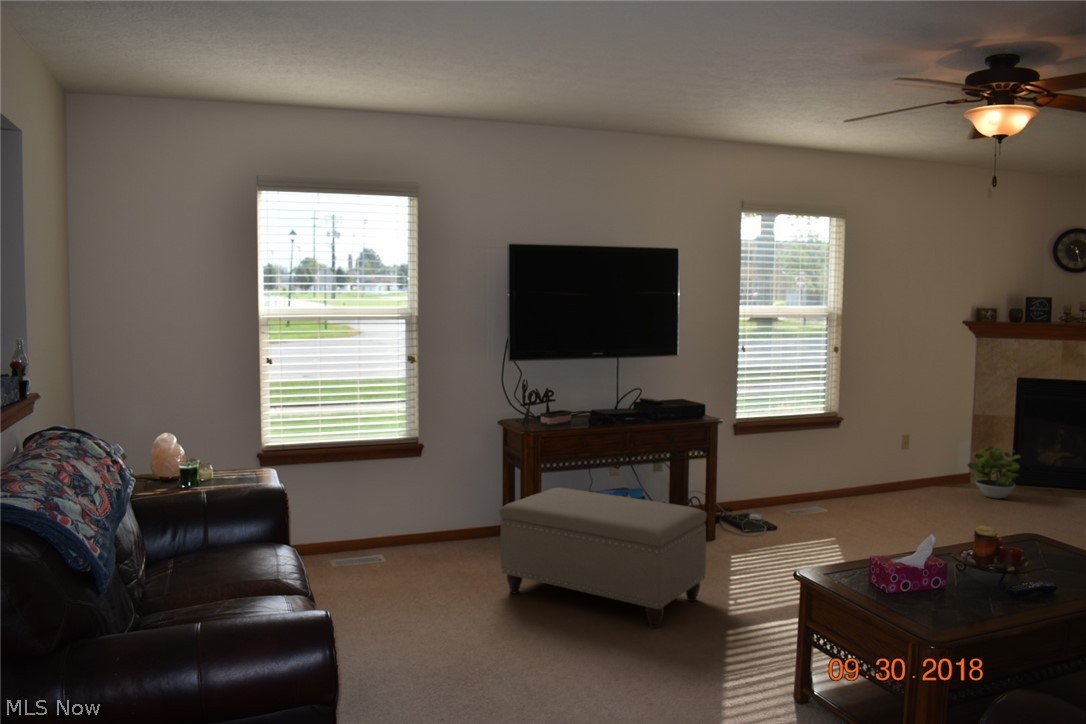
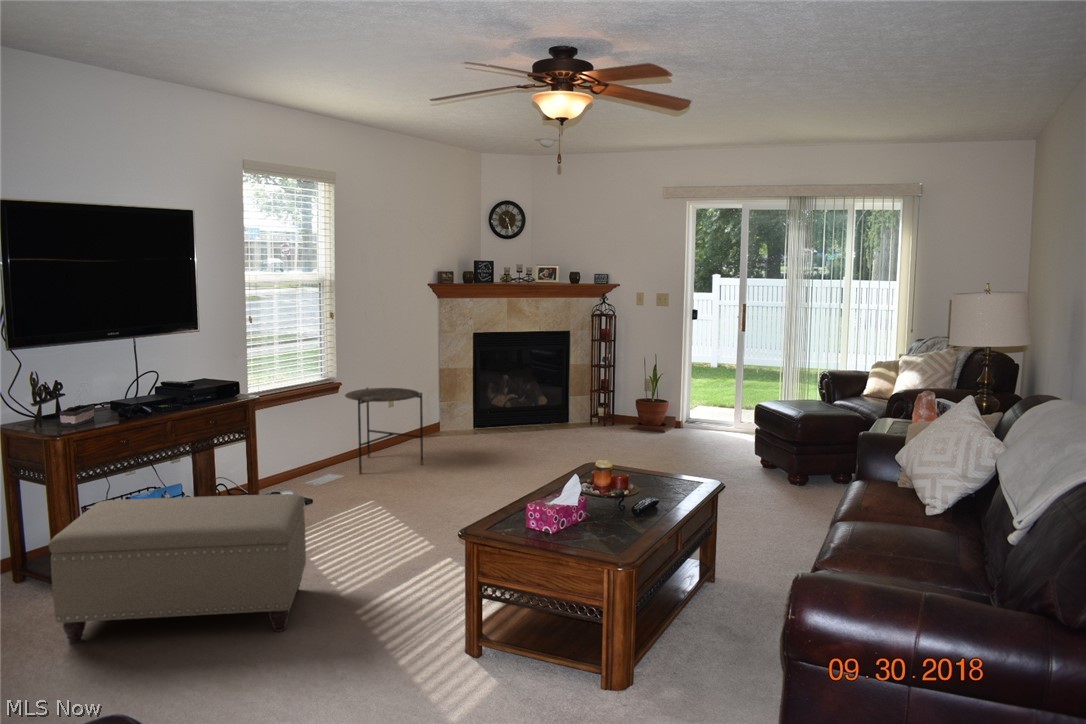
side table: none [835,428,921,518] -> present [345,388,423,474]
potted plant: present [968,446,1021,499] -> none [443,393,483,437]

